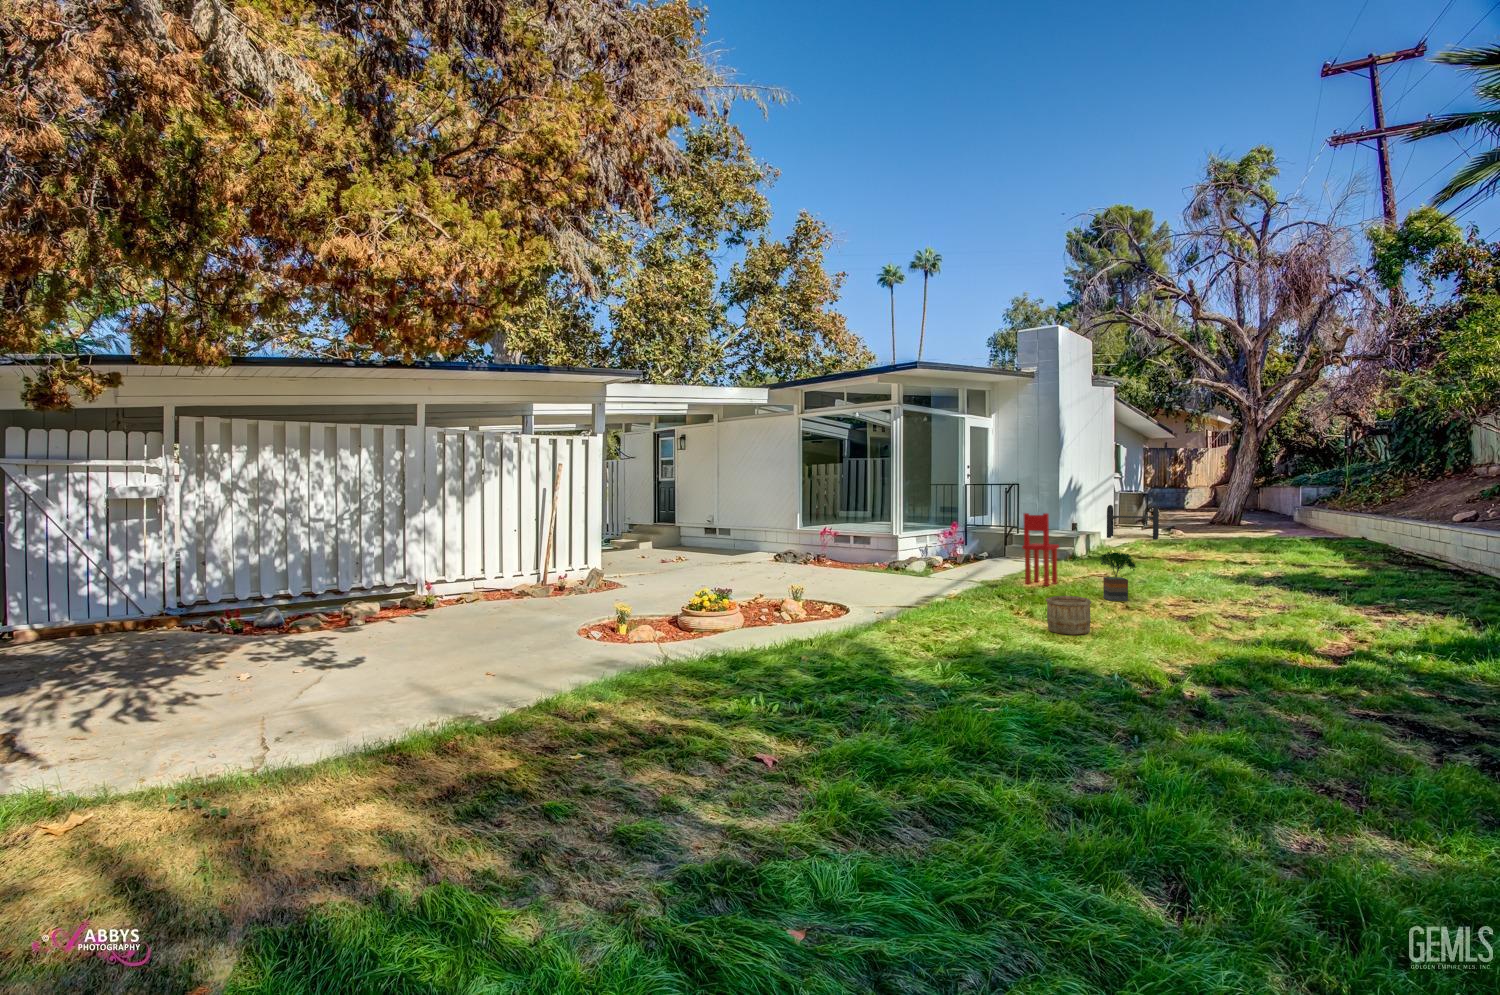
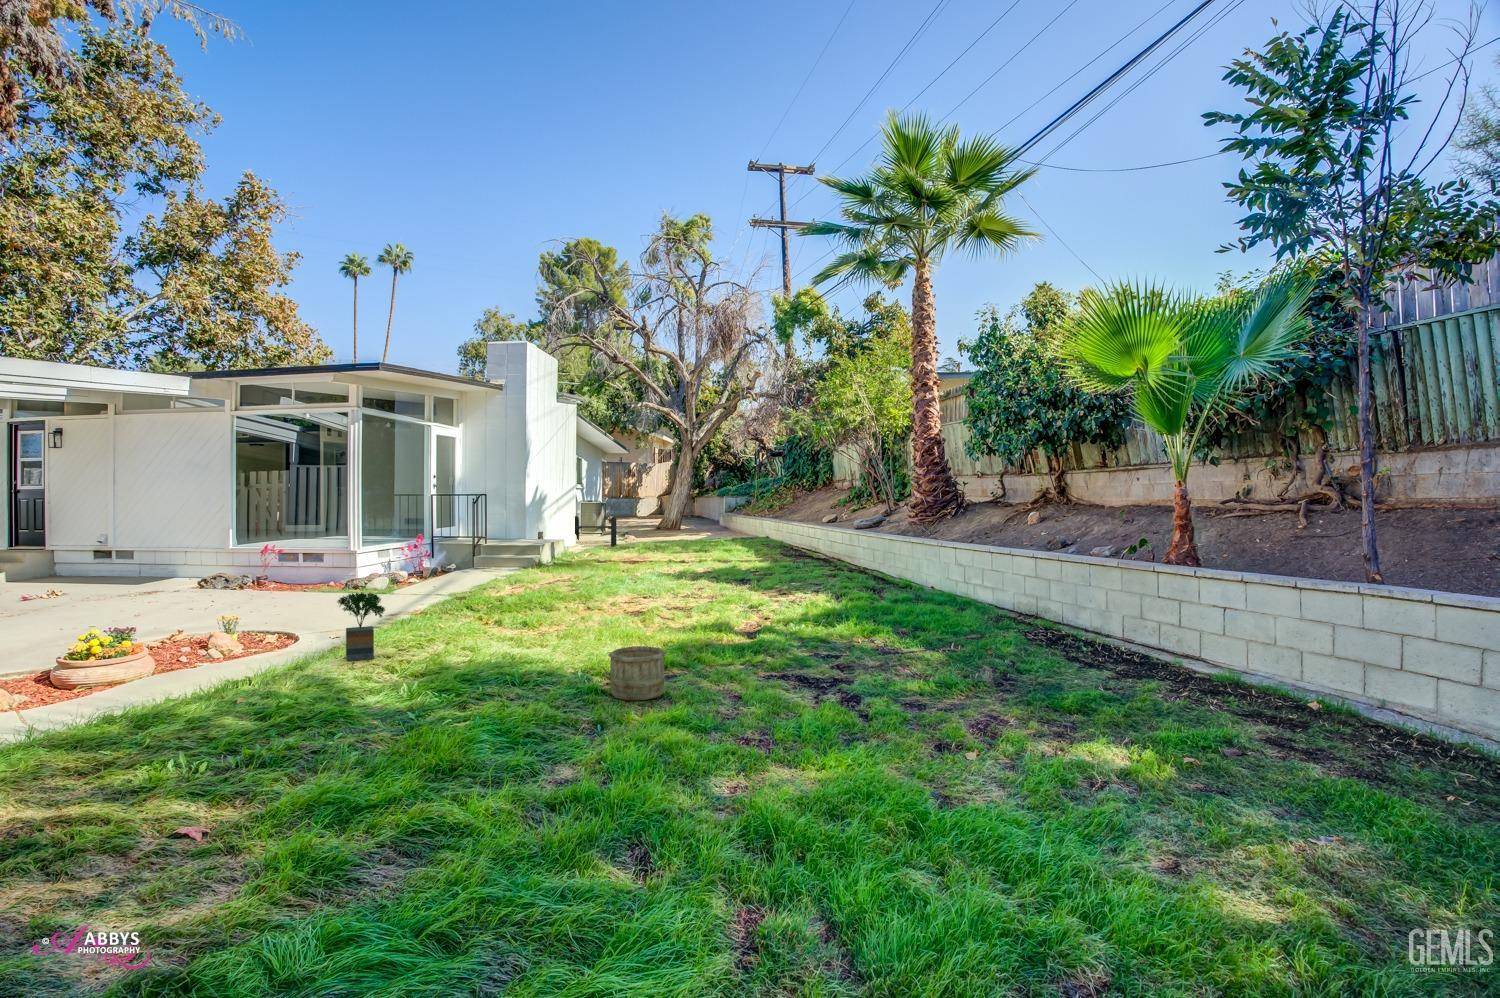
chair: present [1022,513,1059,586] -> none [476,521,510,588]
potted tree: present [1100,552,1136,601] -> present [337,592,385,661]
wooden bucket: present [1046,596,1091,635] -> present [609,646,666,700]

